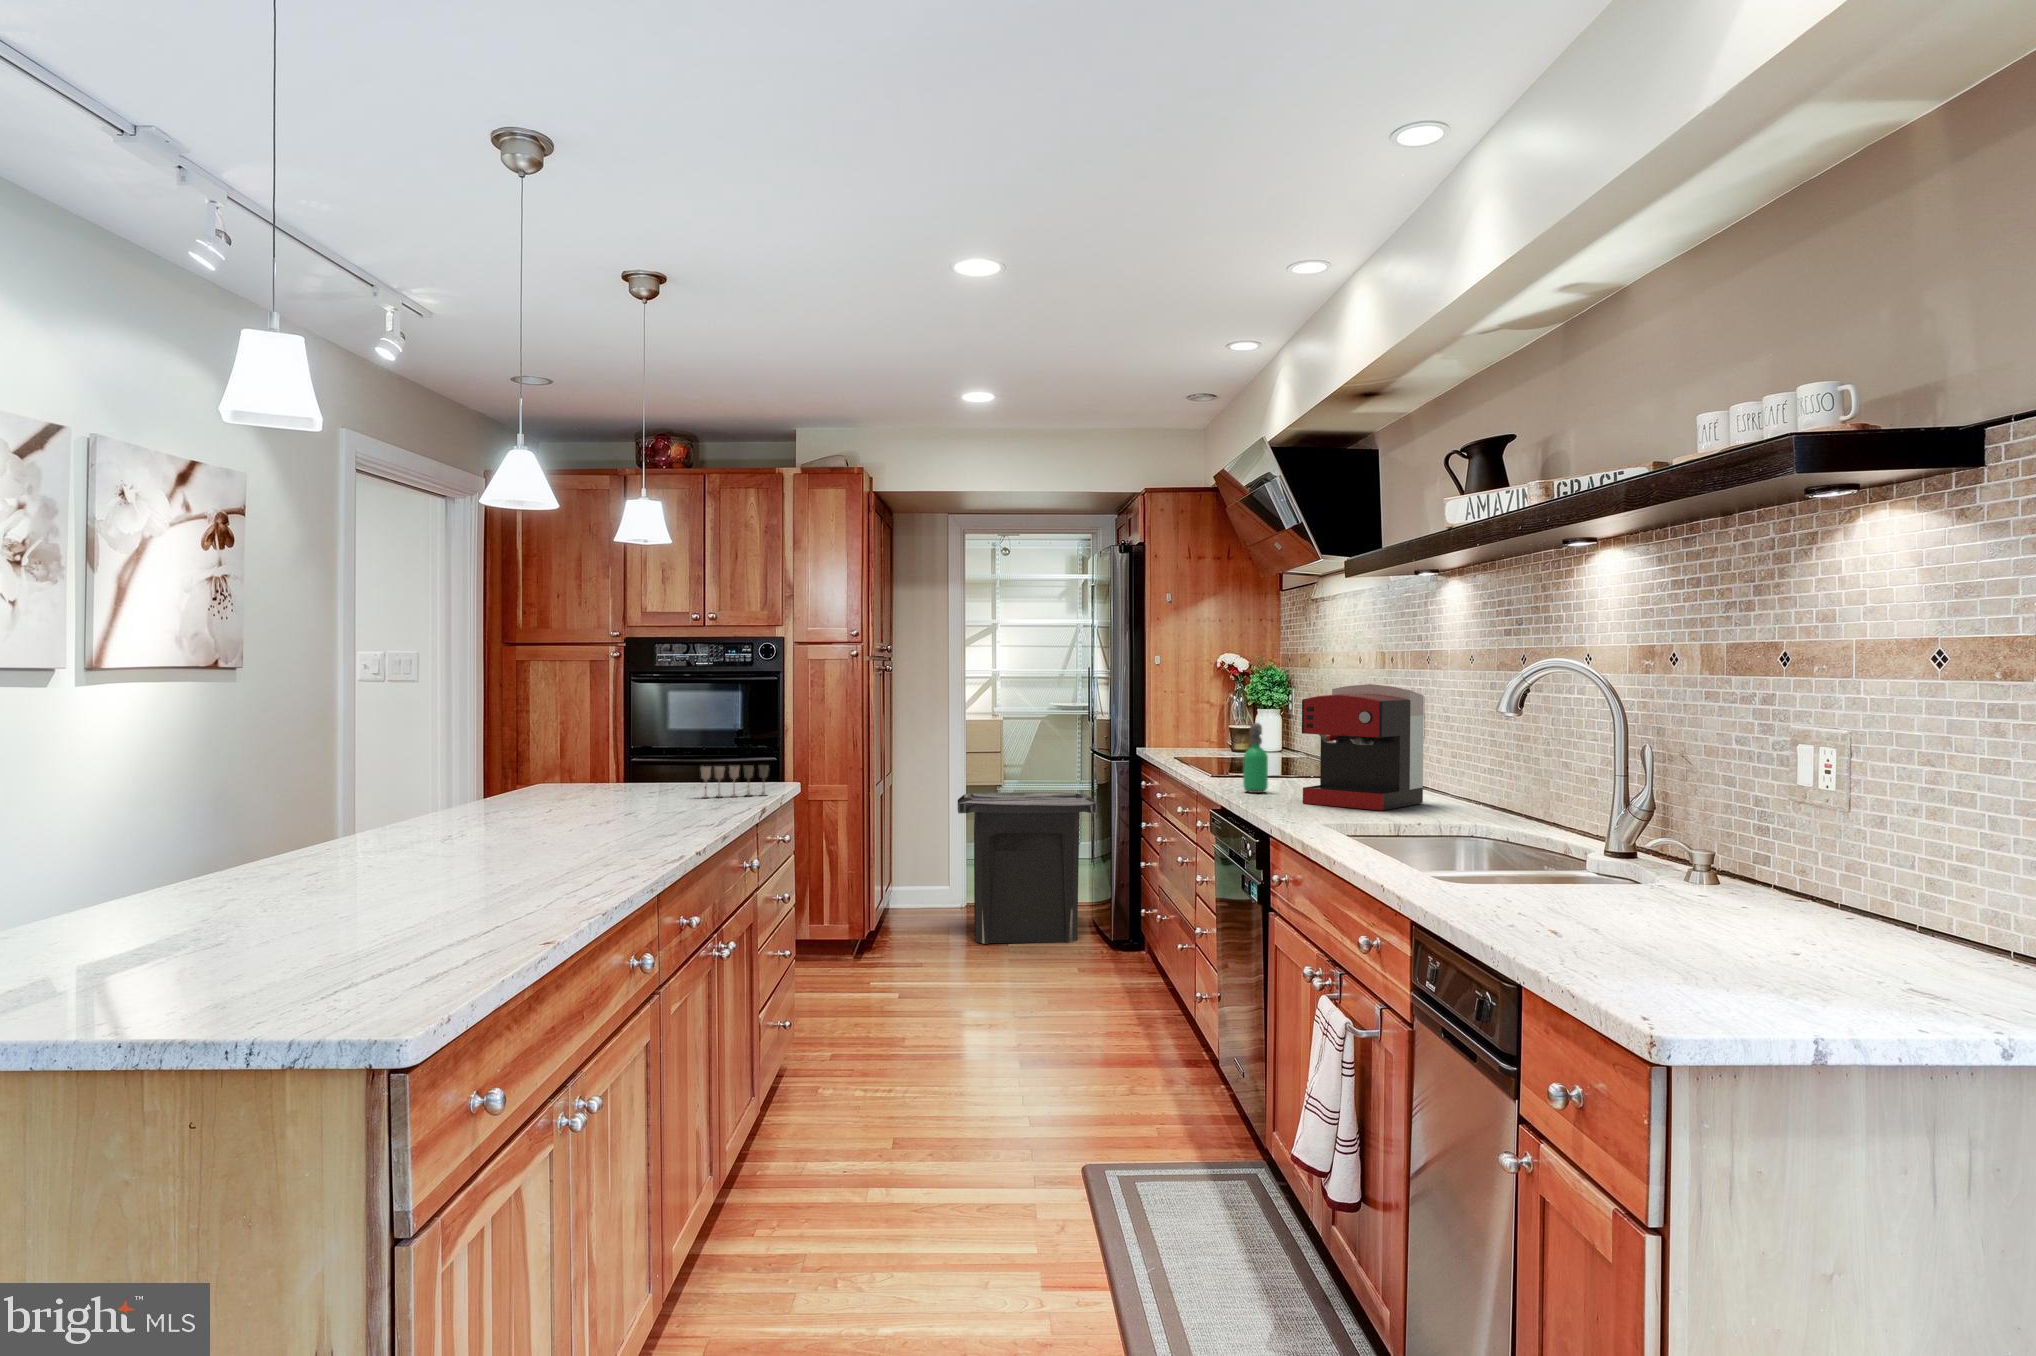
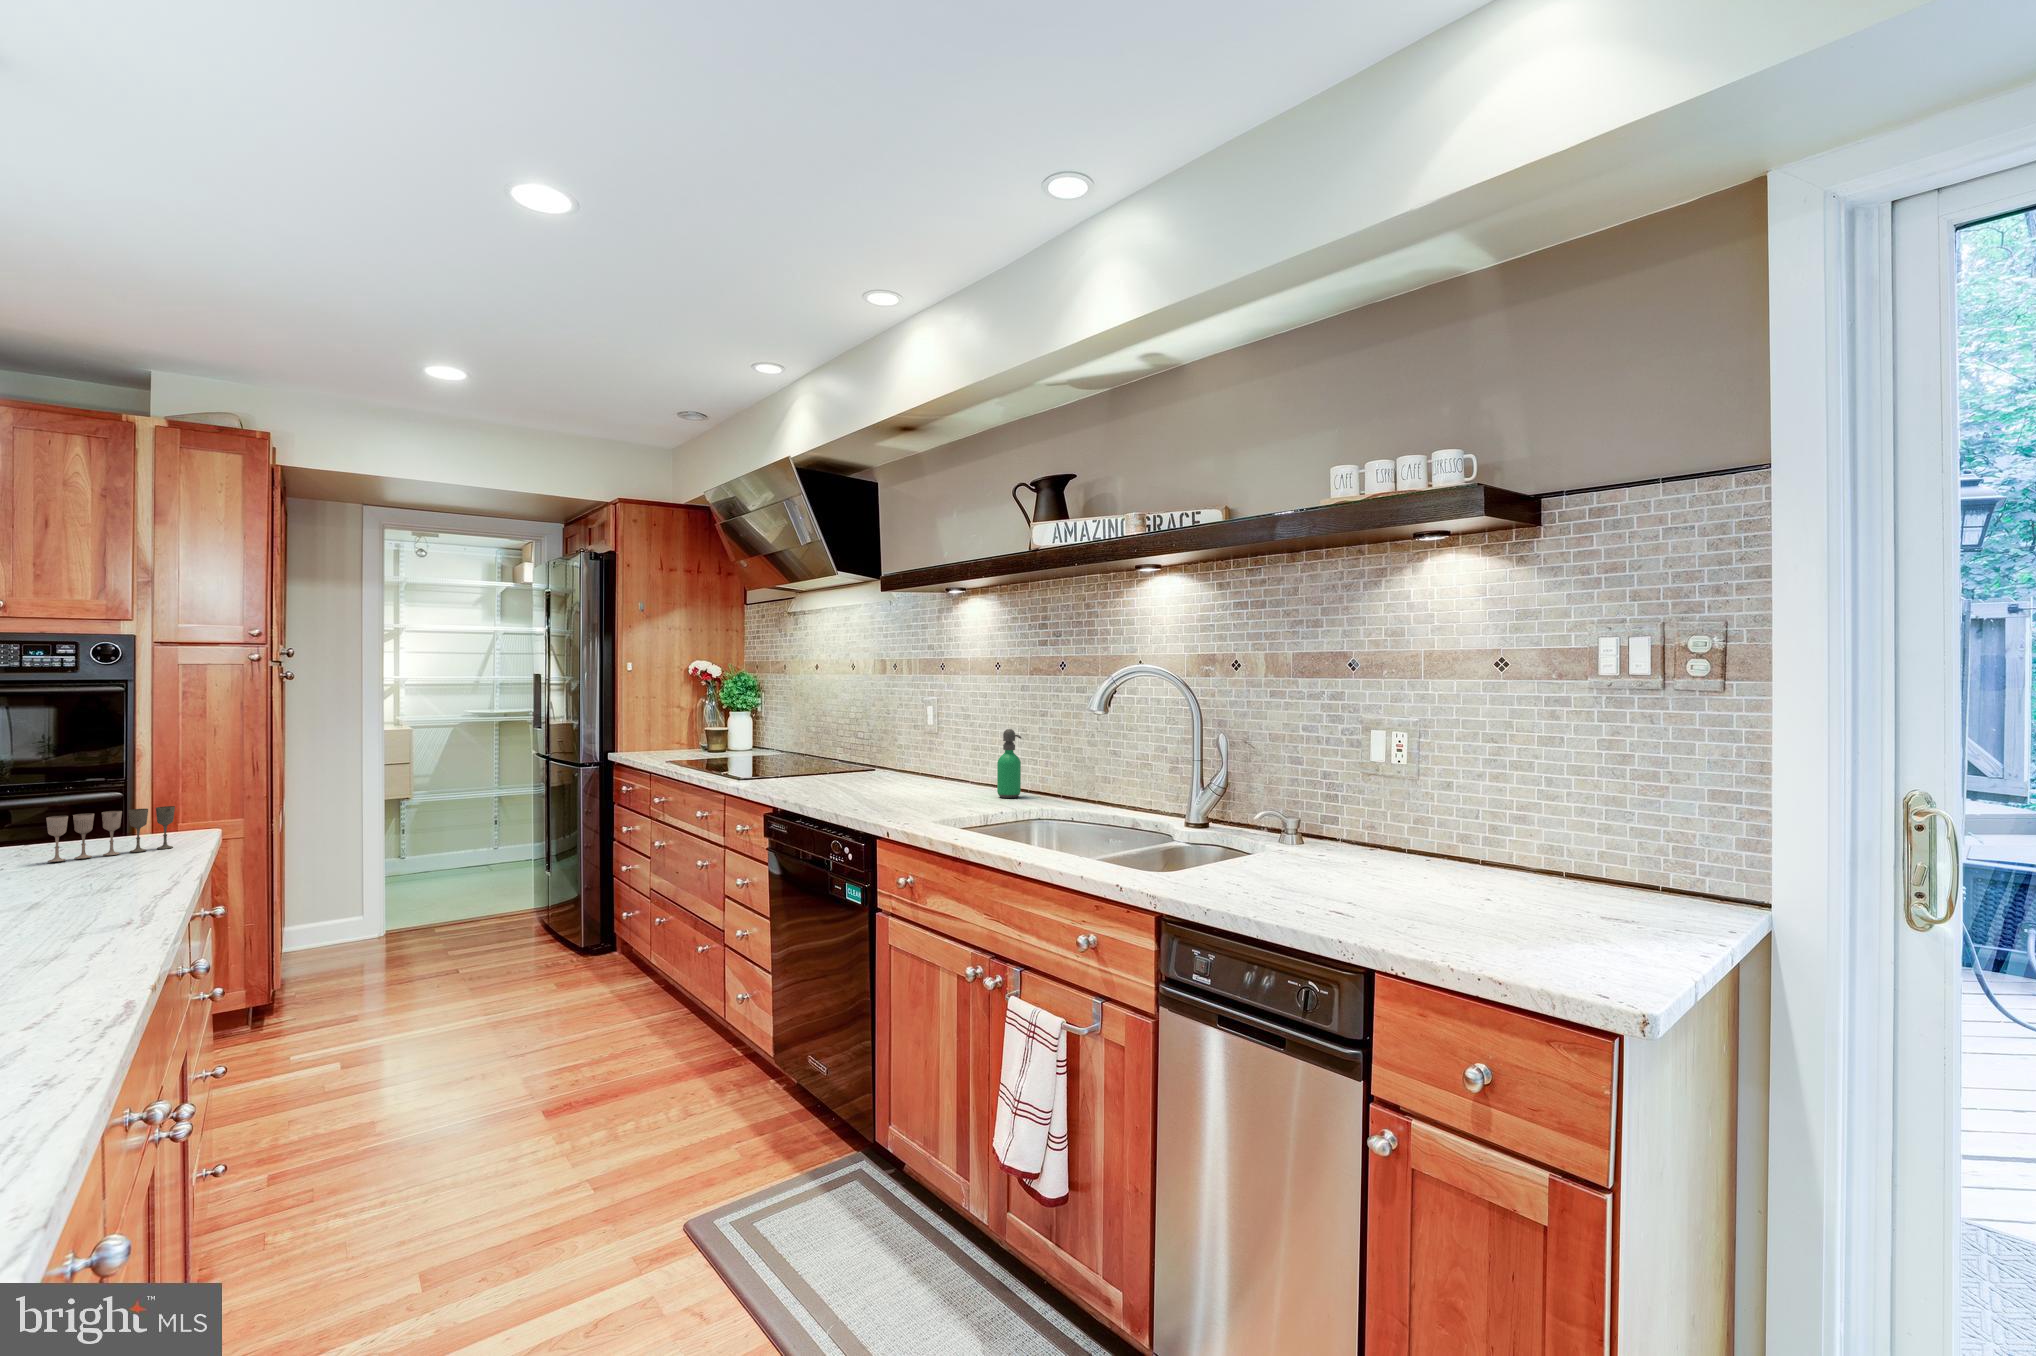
coffee maker: present [1302,684,1424,810] -> none [868,688,960,801]
soap dispenser: present [1243,723,1268,793] -> present [997,729,1021,798]
trash can: present [958,793,1097,944] -> none [390,802,561,975]

